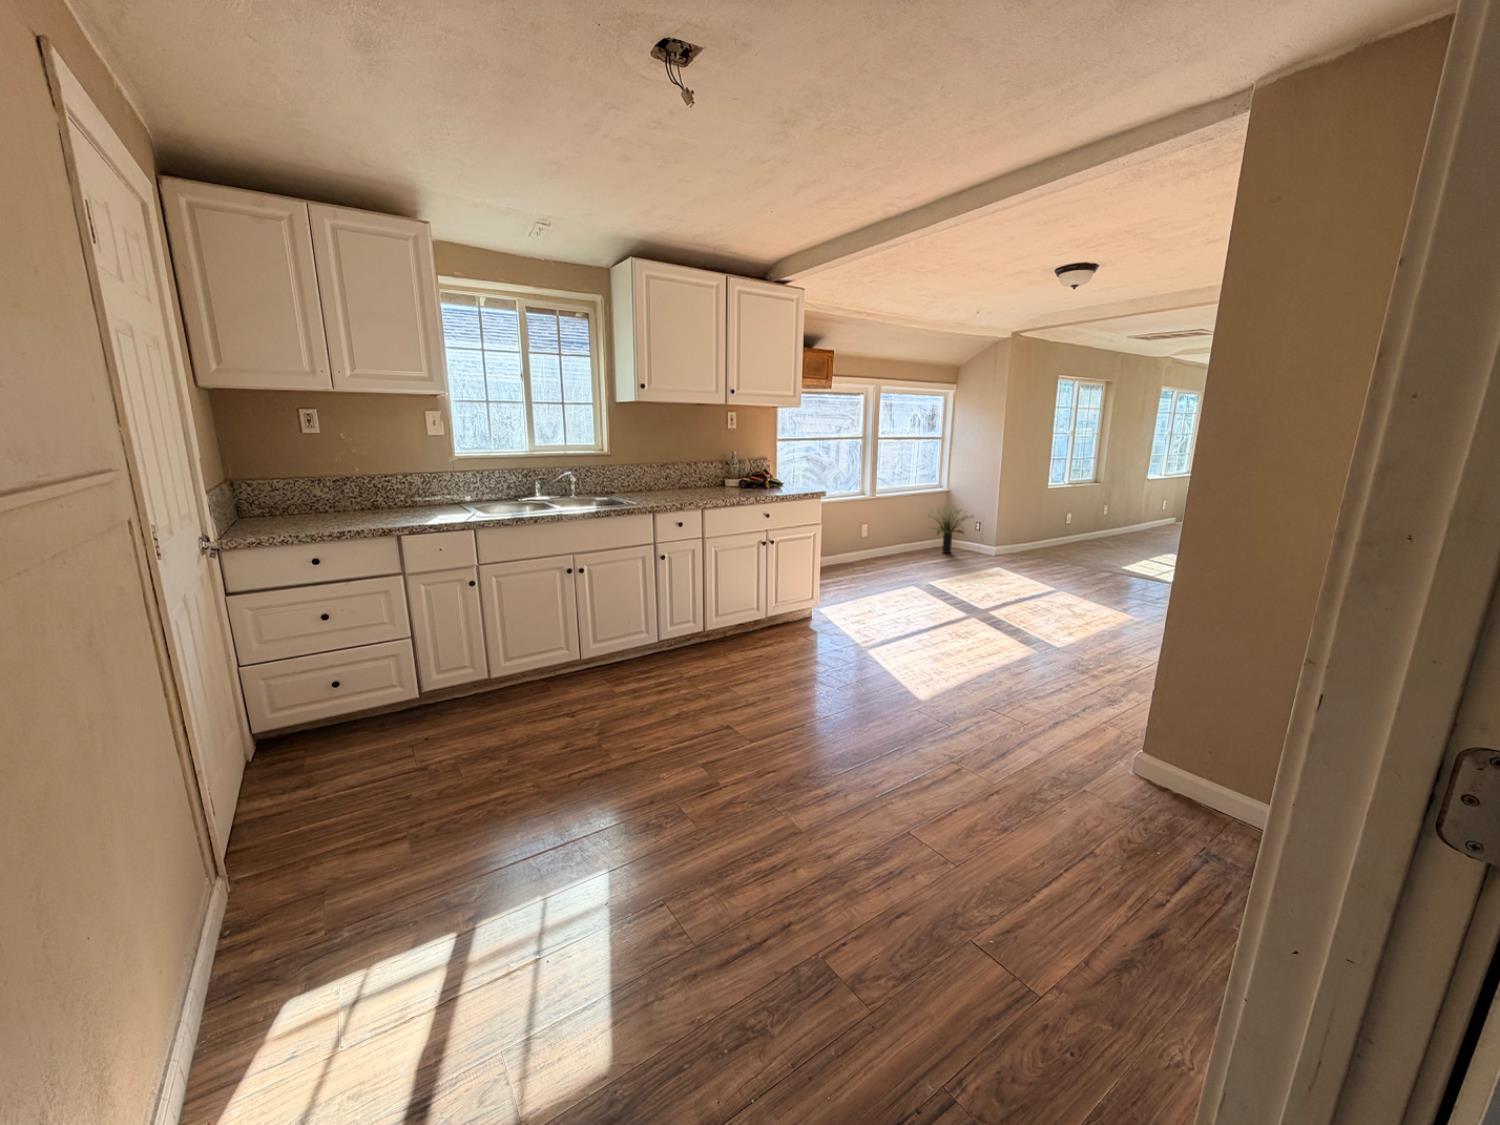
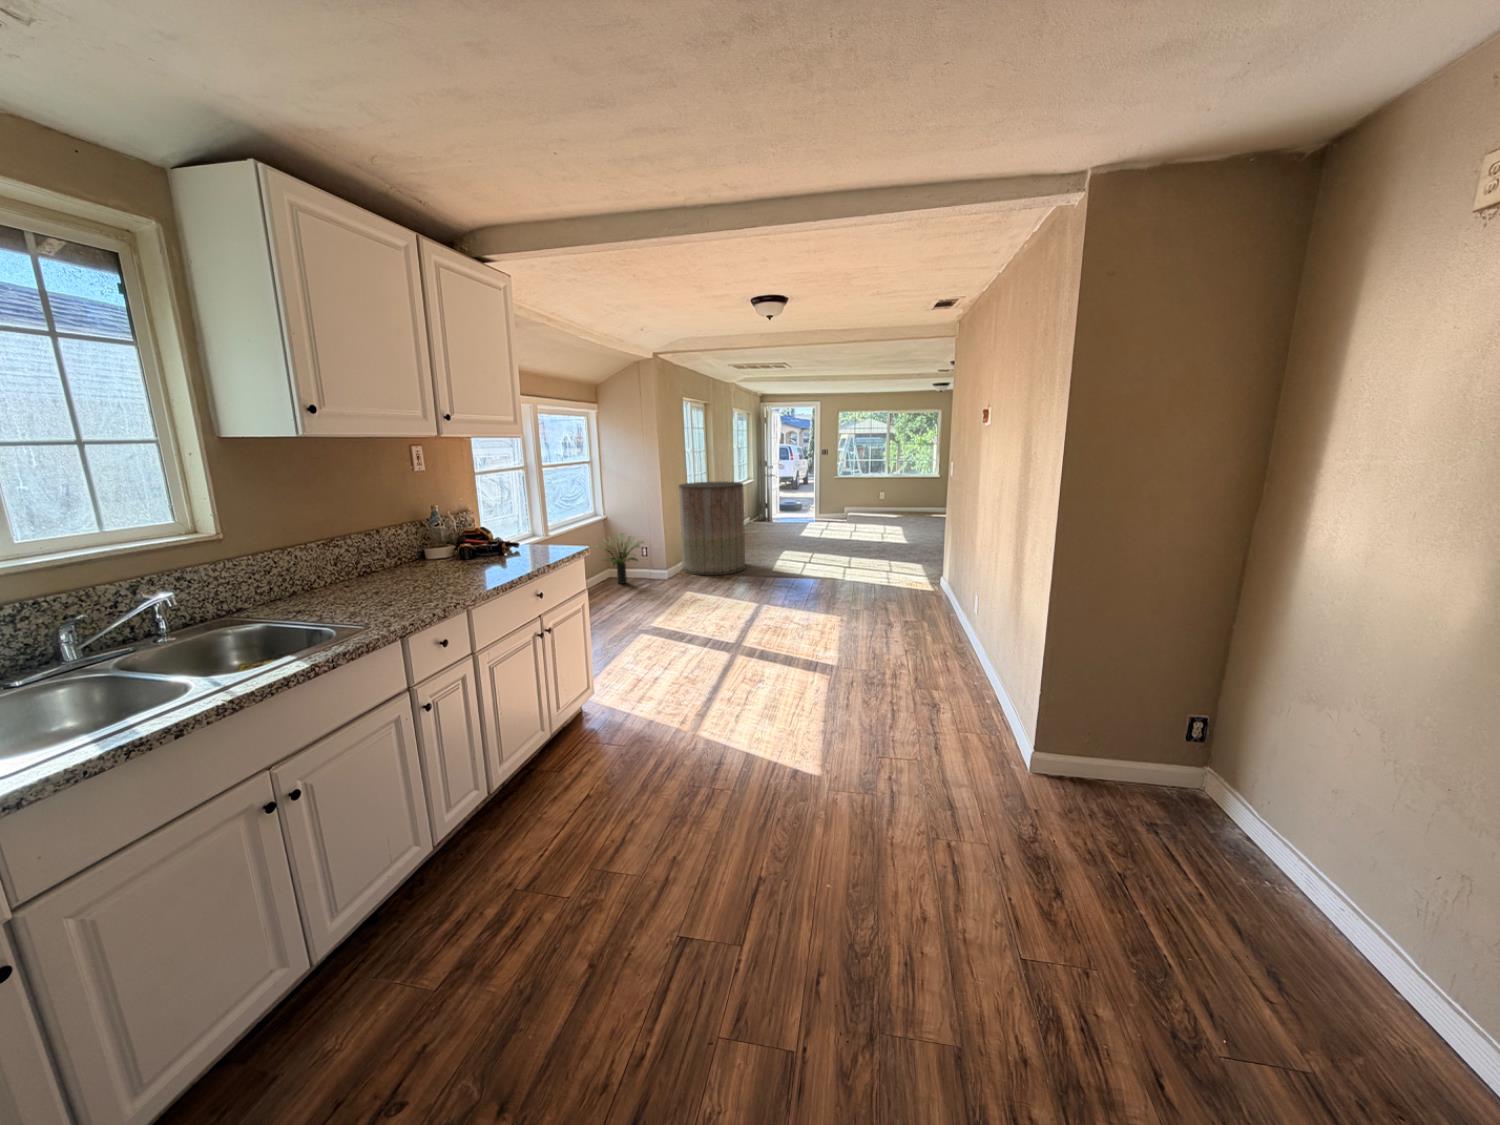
trash can: none [1018,465,1103,564] -> present [679,482,745,576]

